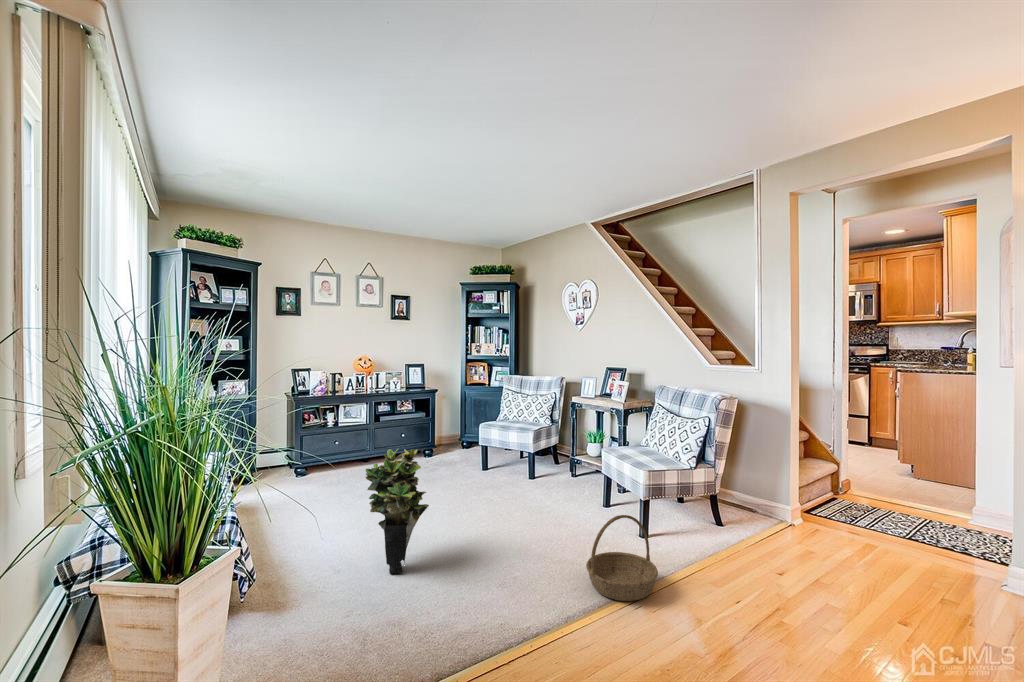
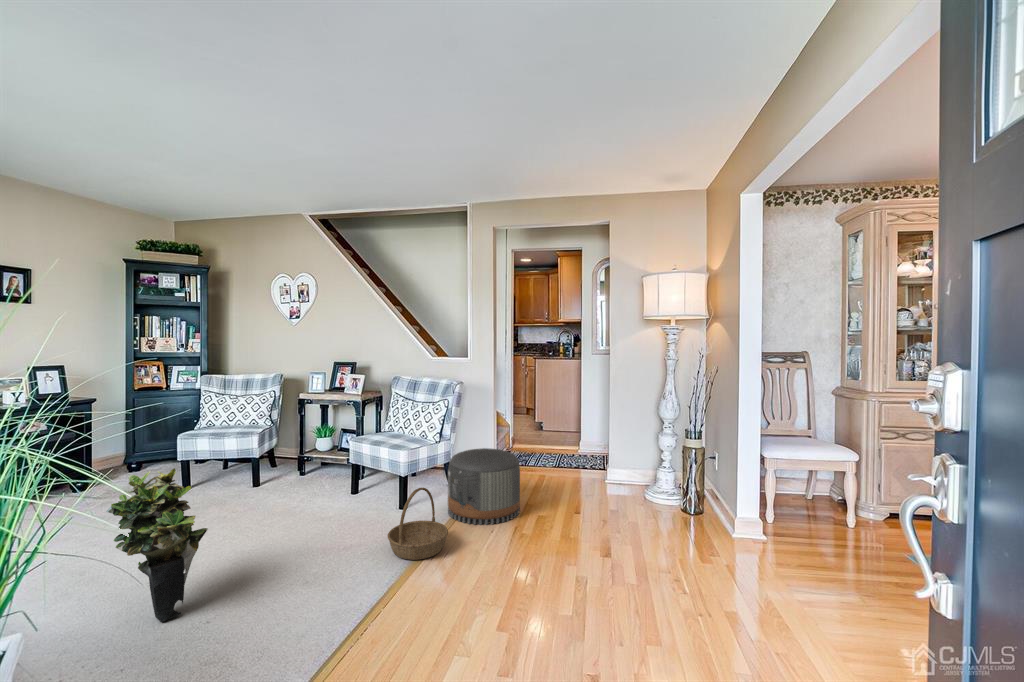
pouf: none [685,483,791,591] -> present [448,448,520,525]

